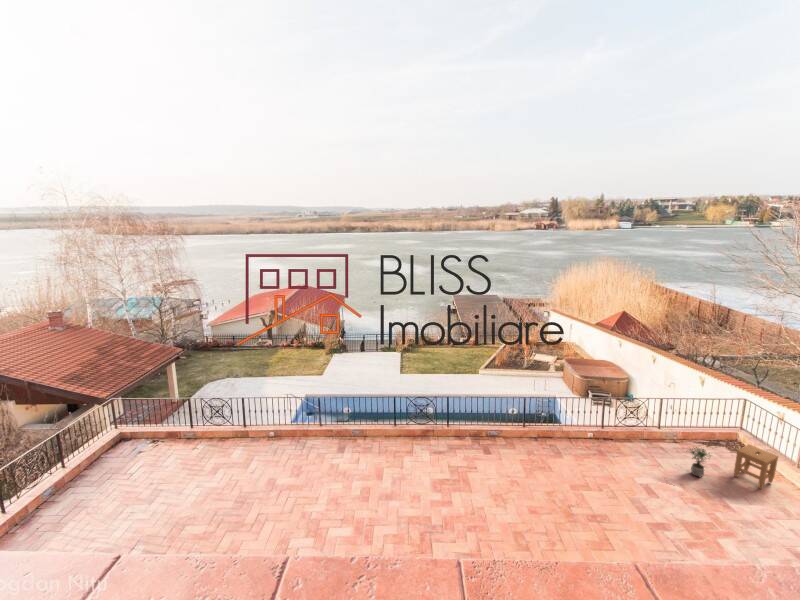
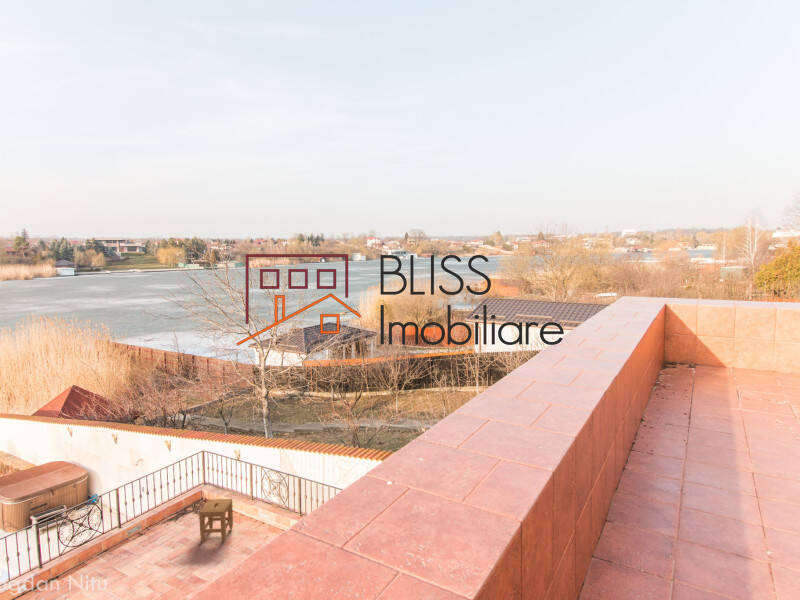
potted plant: present [690,447,707,477] -> none [149,527,177,567]

